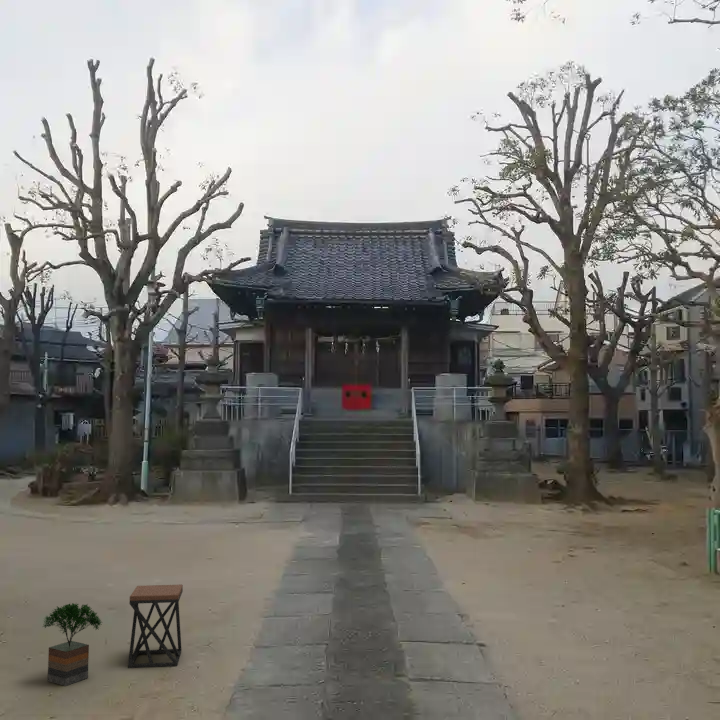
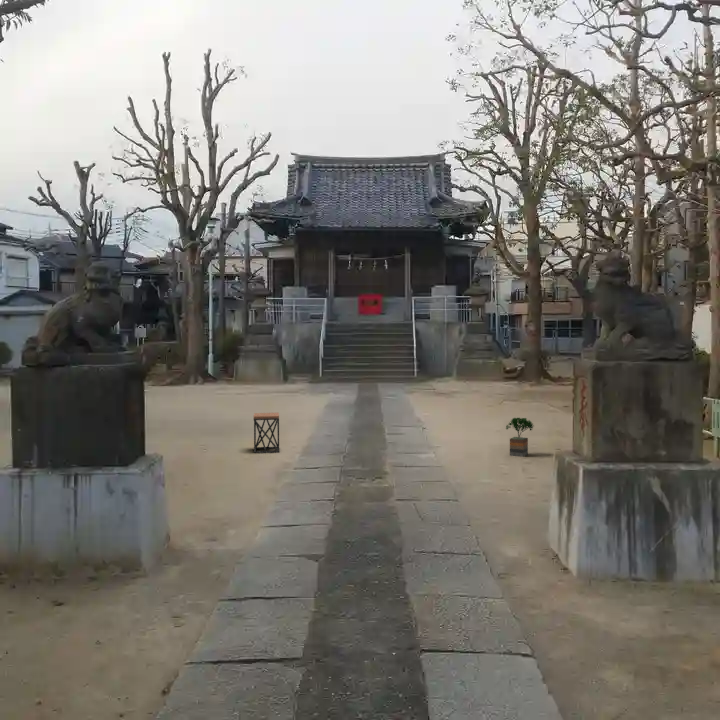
potted tree: present [44,603,102,686] -> present [506,418,533,457]

